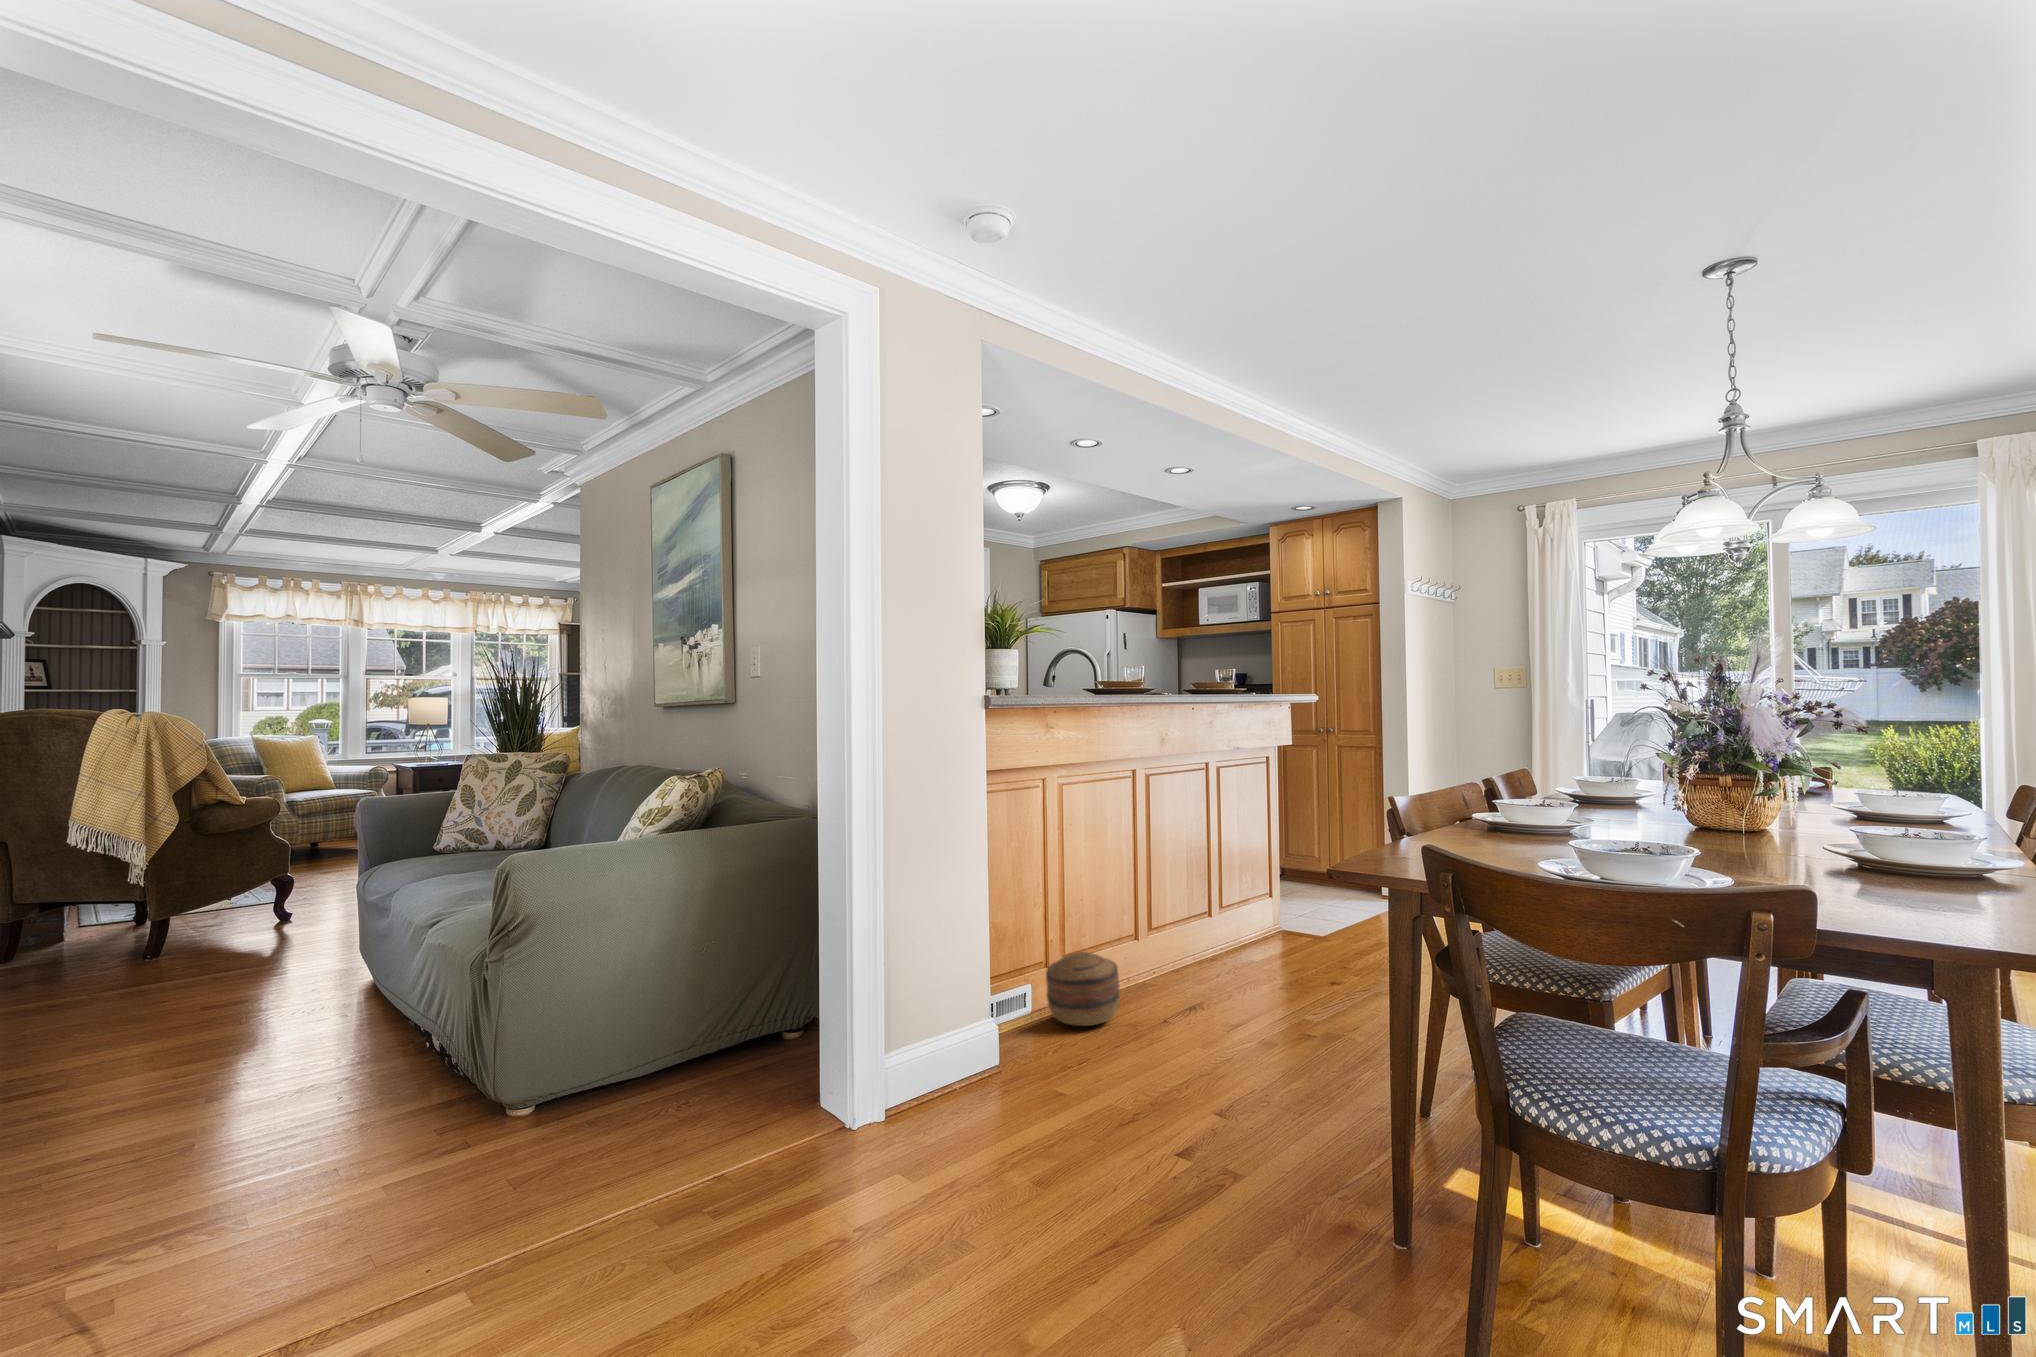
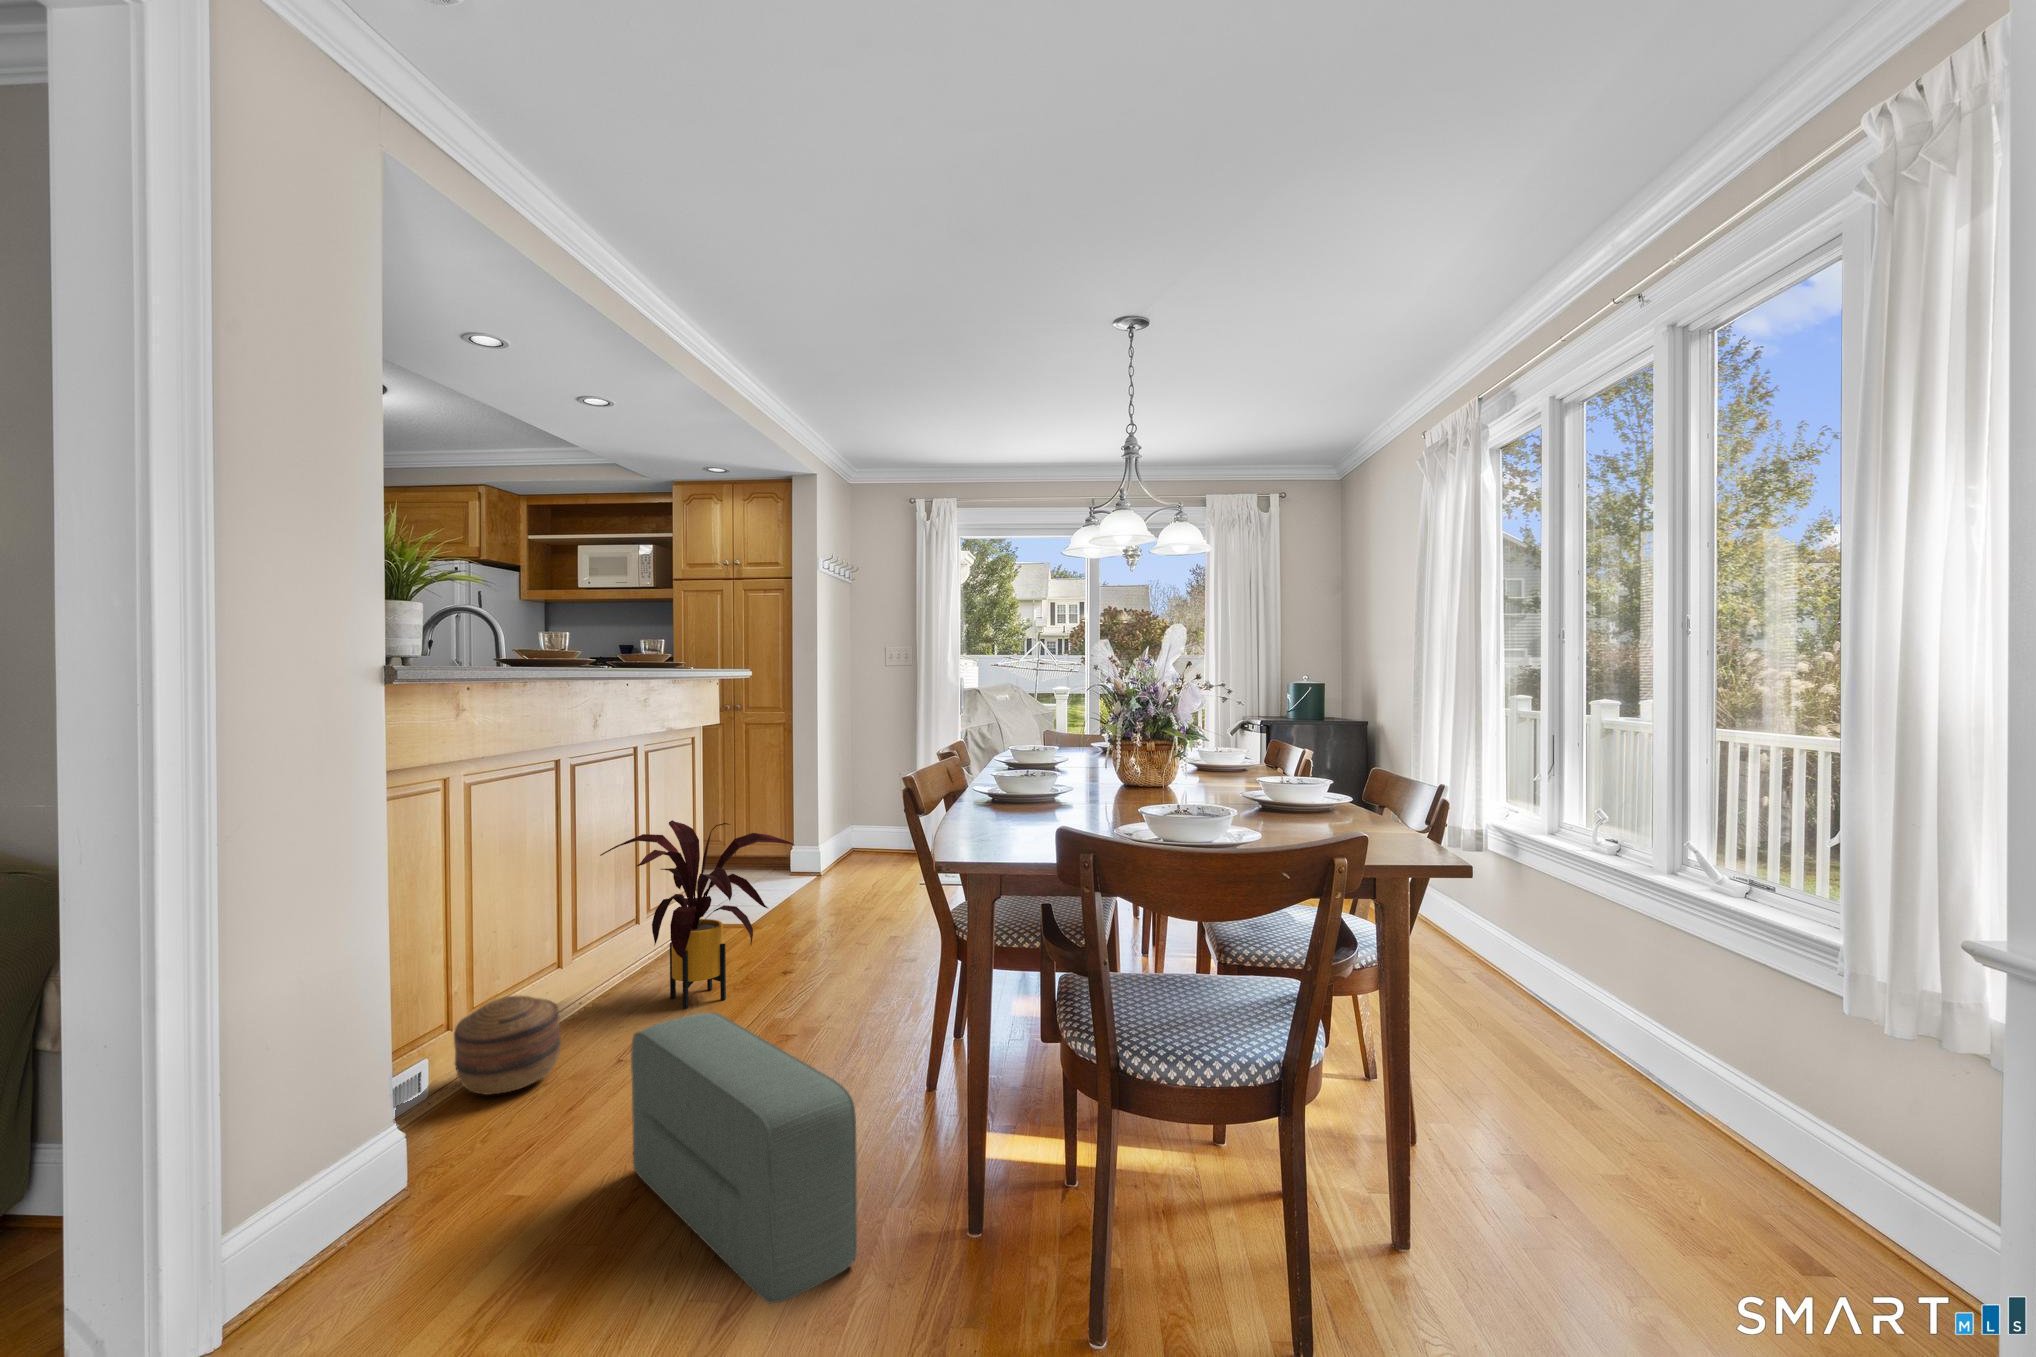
house plant: none [1169,829,1336,997] -> present [600,820,794,1009]
pouf: none [1139,987,1282,1232] -> present [631,1012,857,1304]

